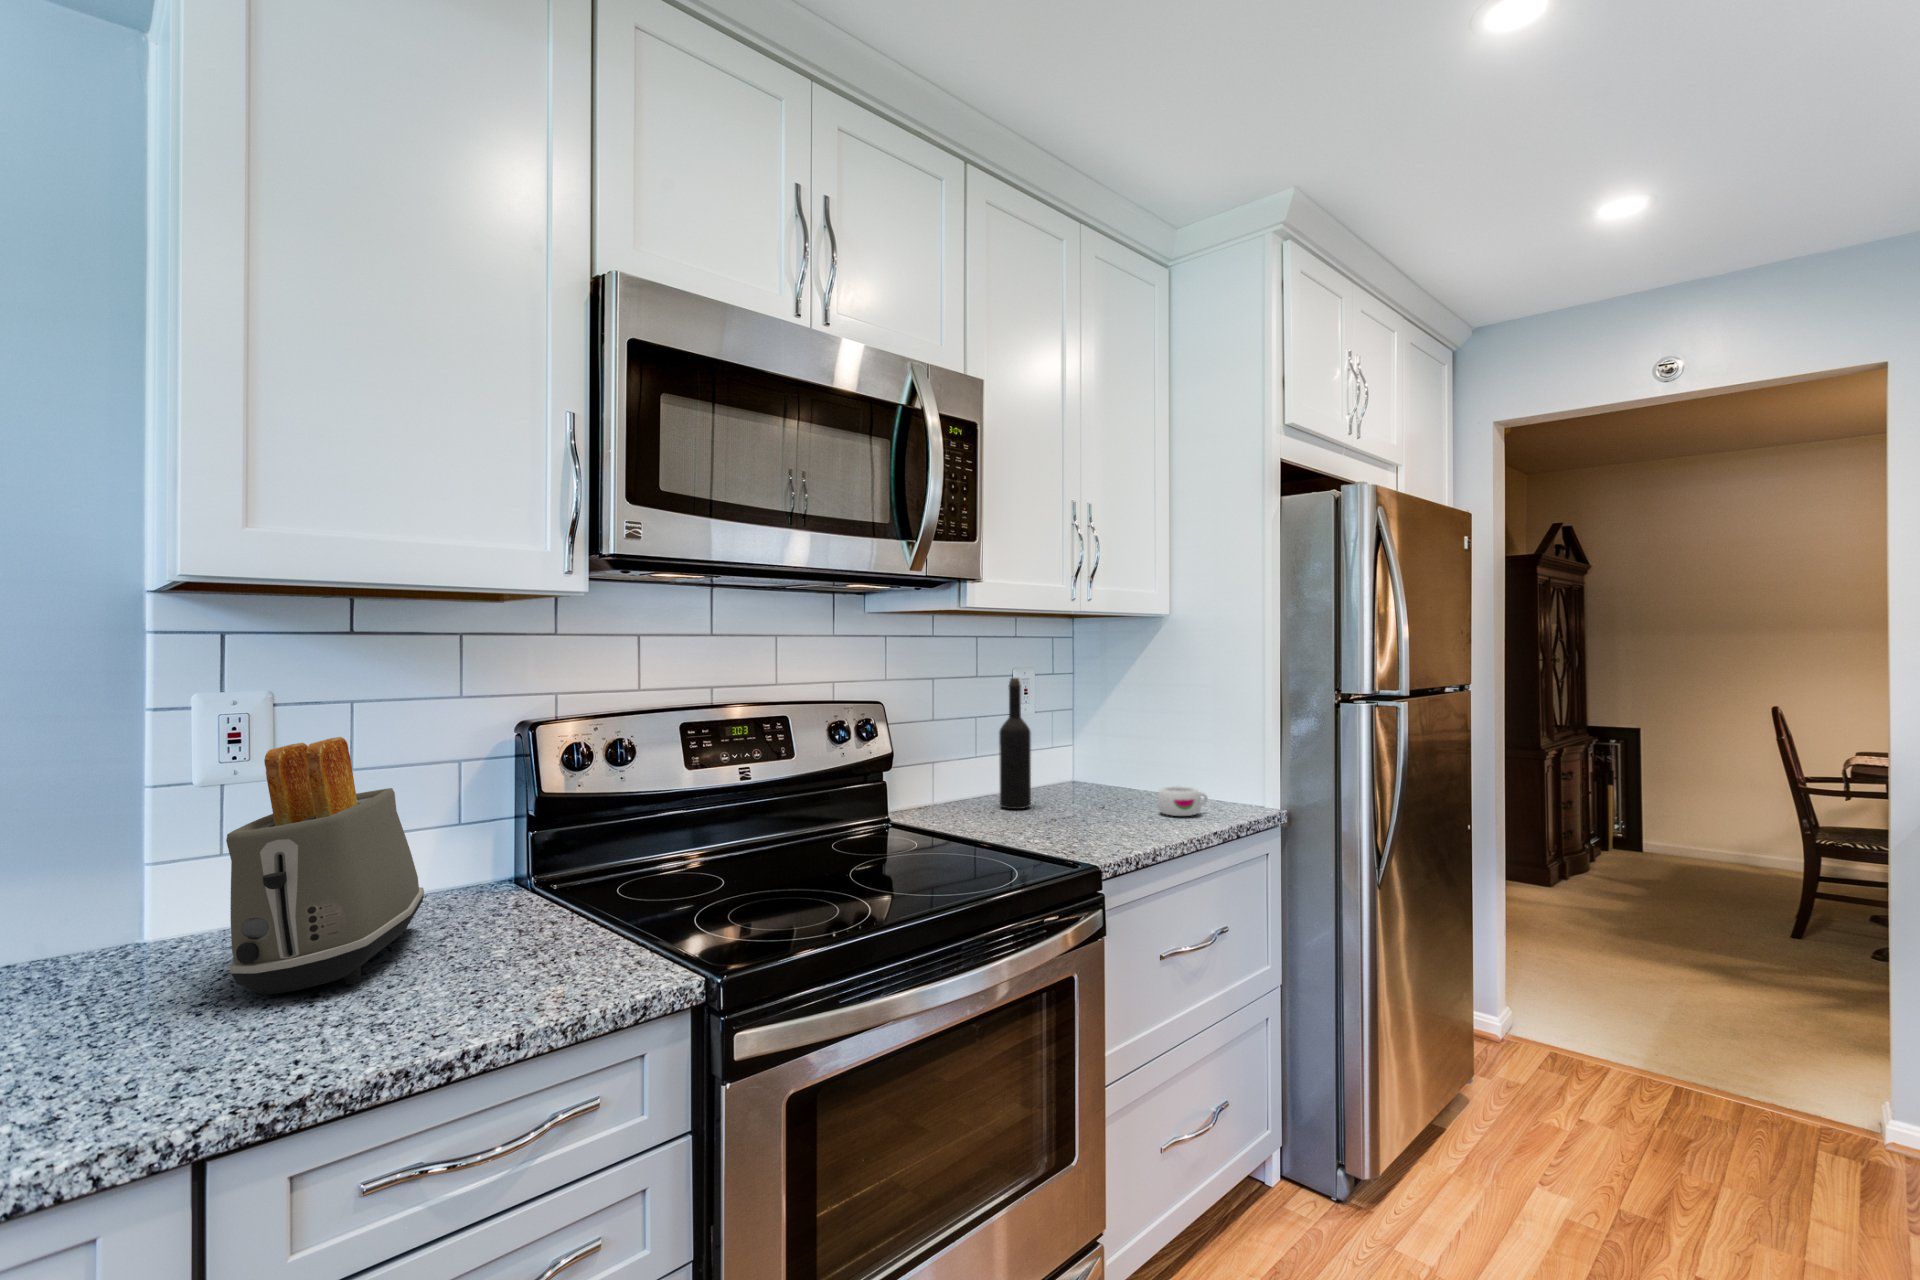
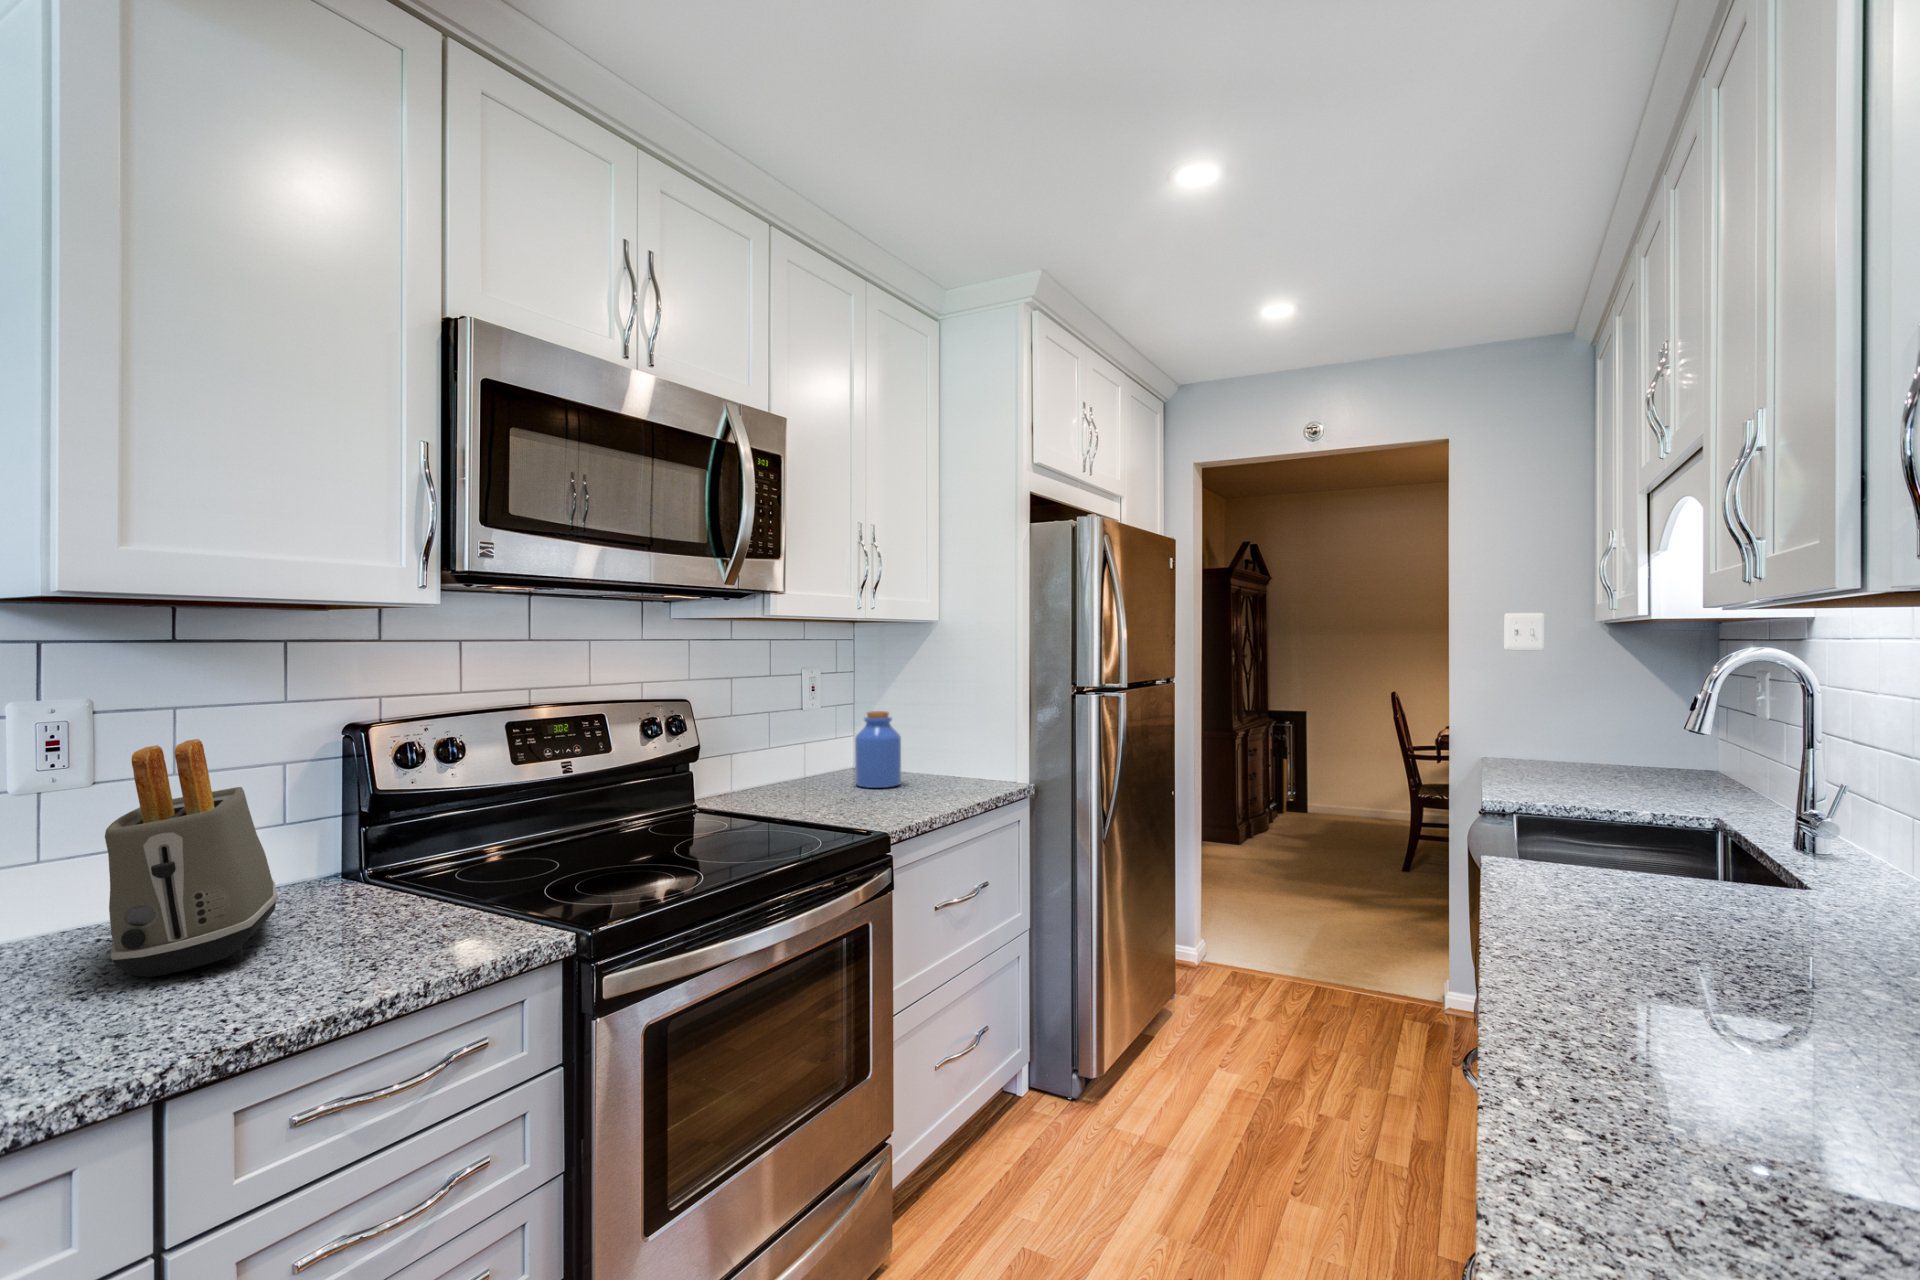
wine bottle: present [999,678,1031,809] -> none [790,676,819,793]
jar: none [1073,719,1126,807] -> present [855,711,901,788]
mug: present [1157,786,1208,816] -> none [929,767,970,792]

